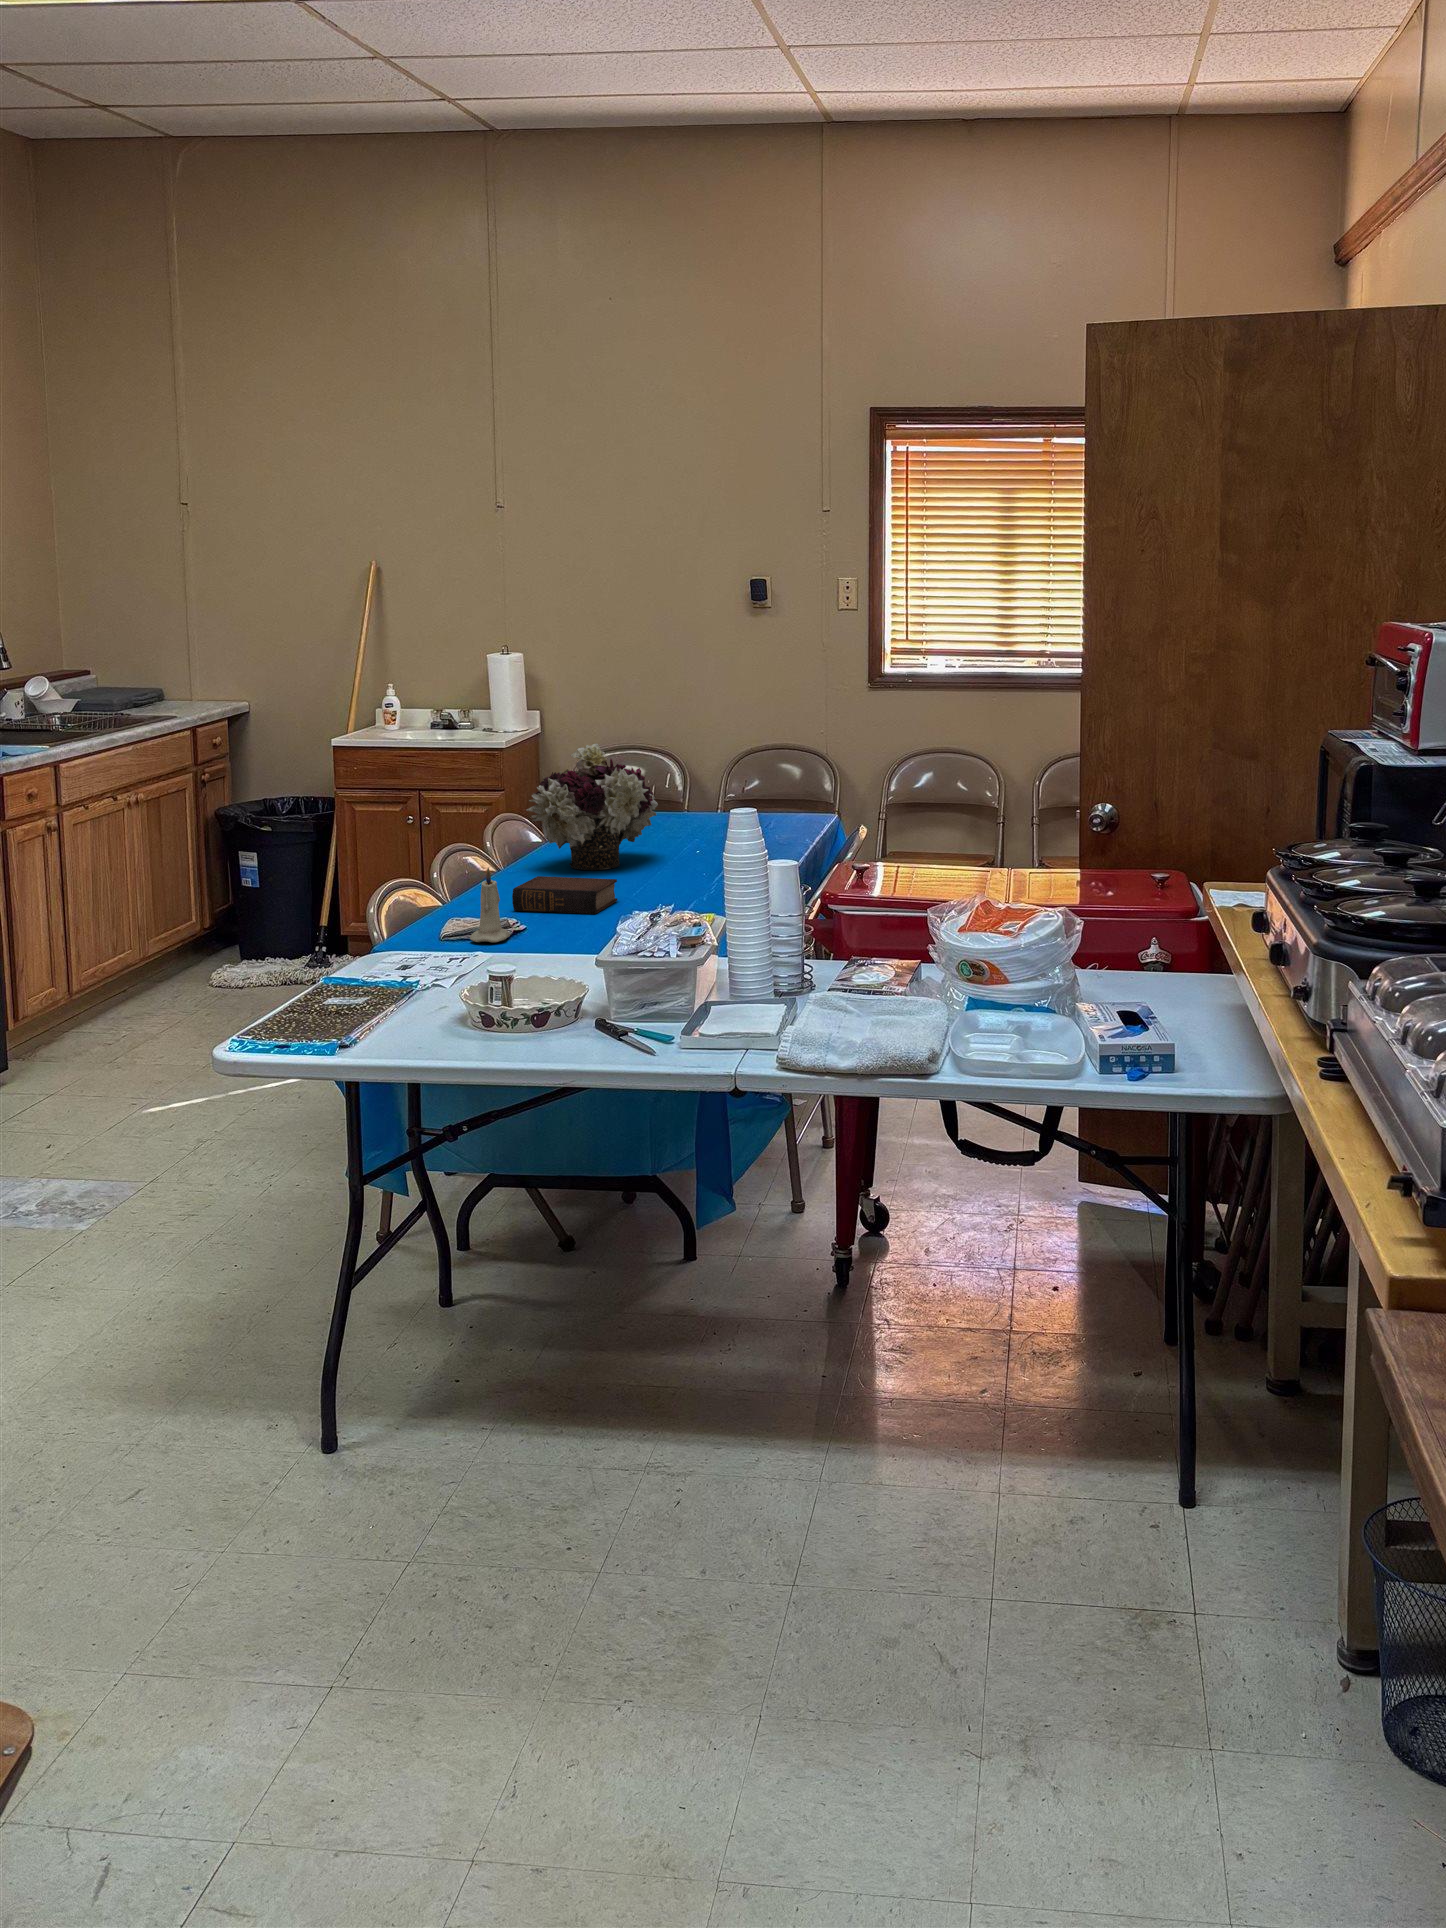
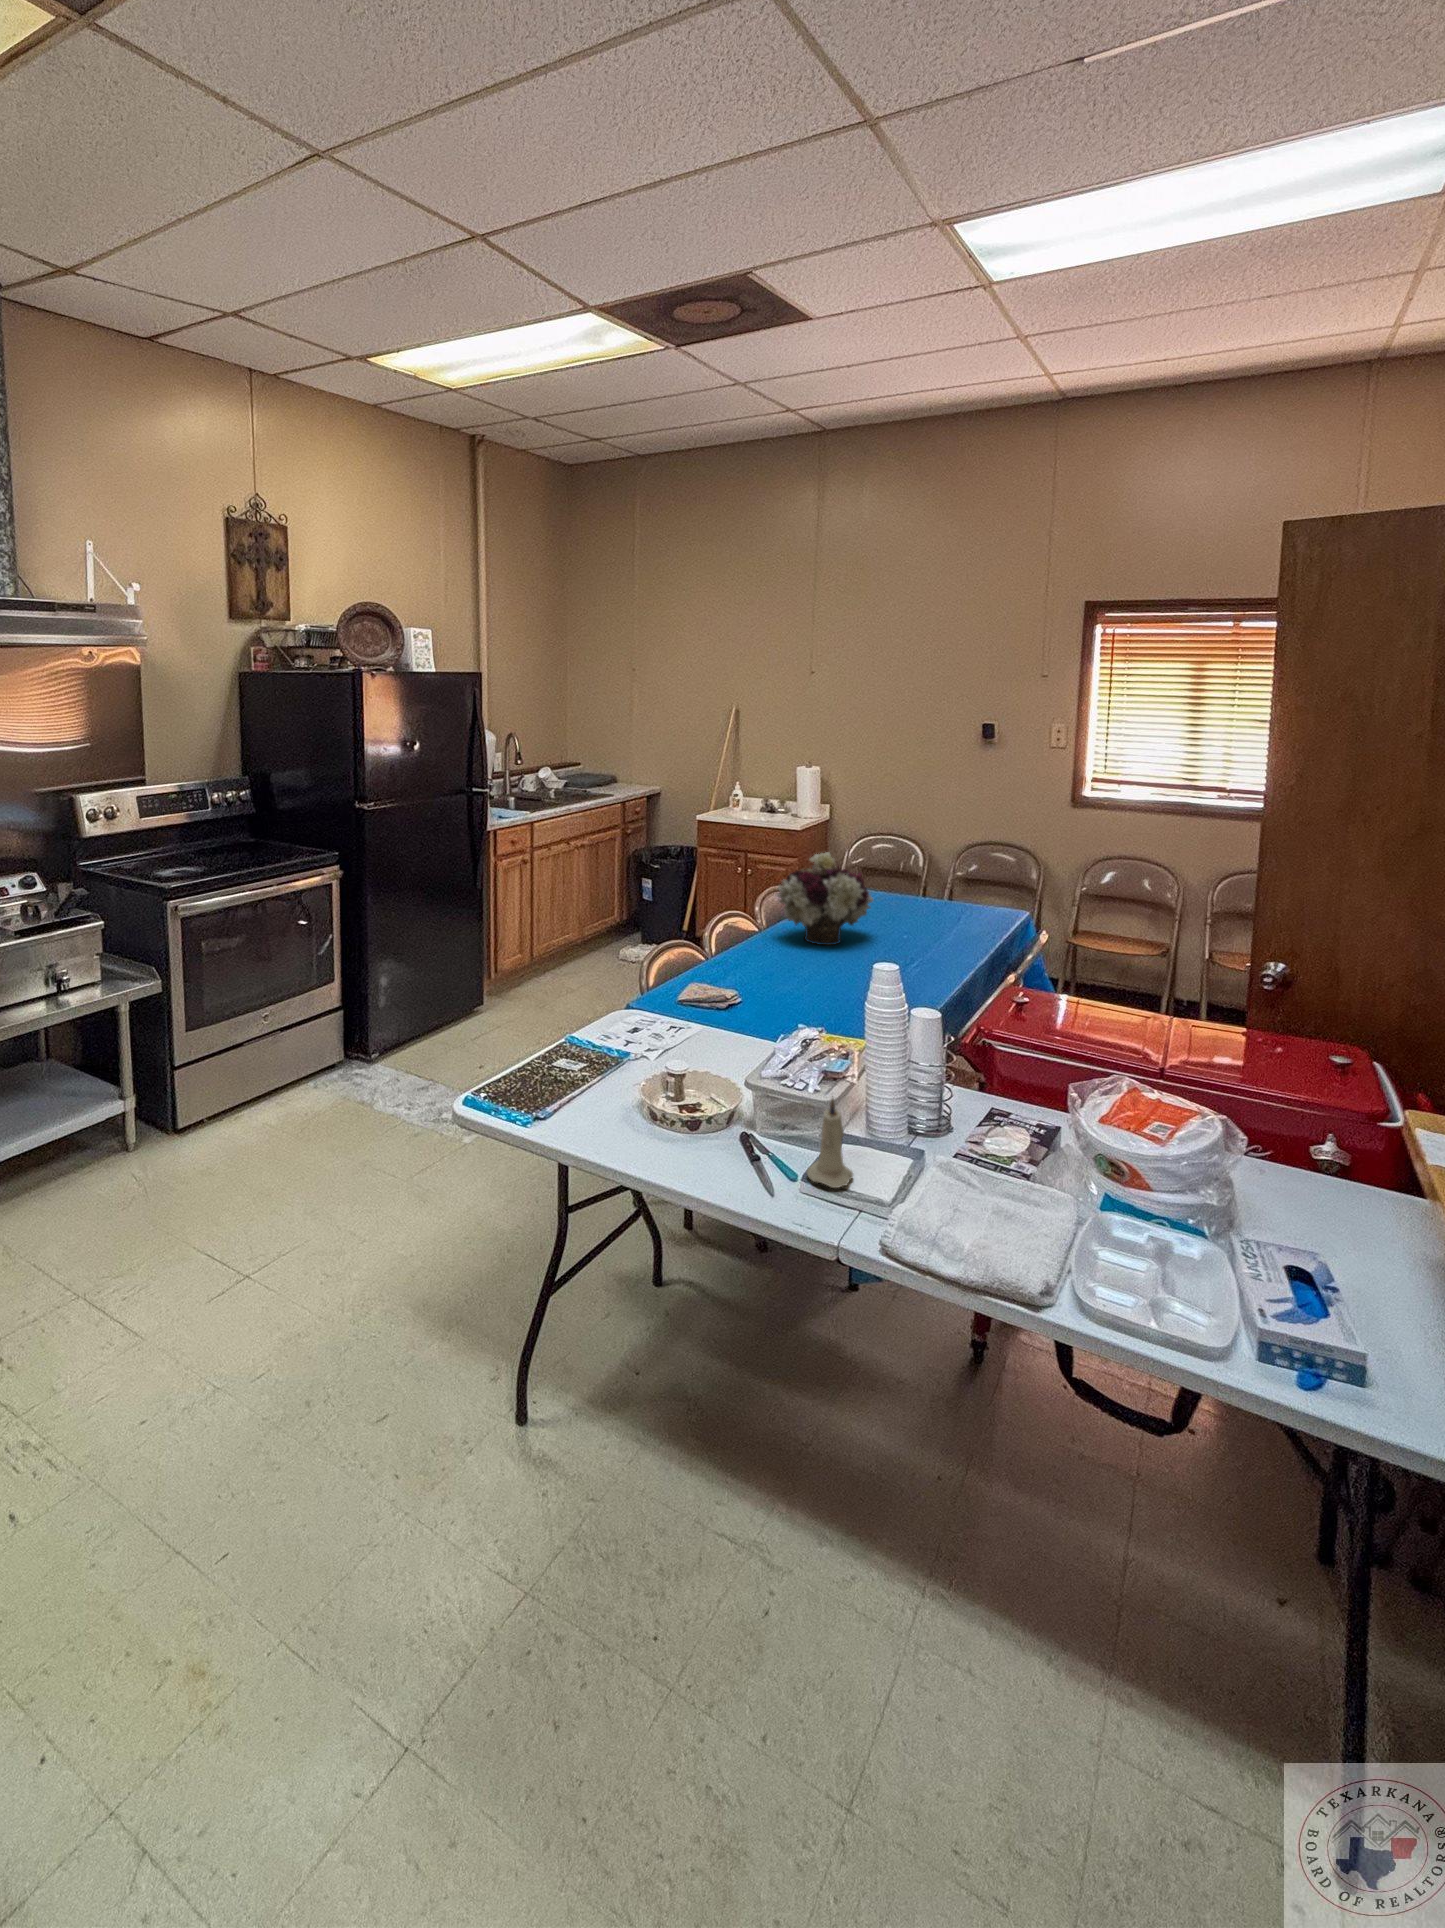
candle: present [470,868,510,943] -> present [807,1096,853,1188]
book: present [512,876,618,914] -> none [742,953,823,993]

